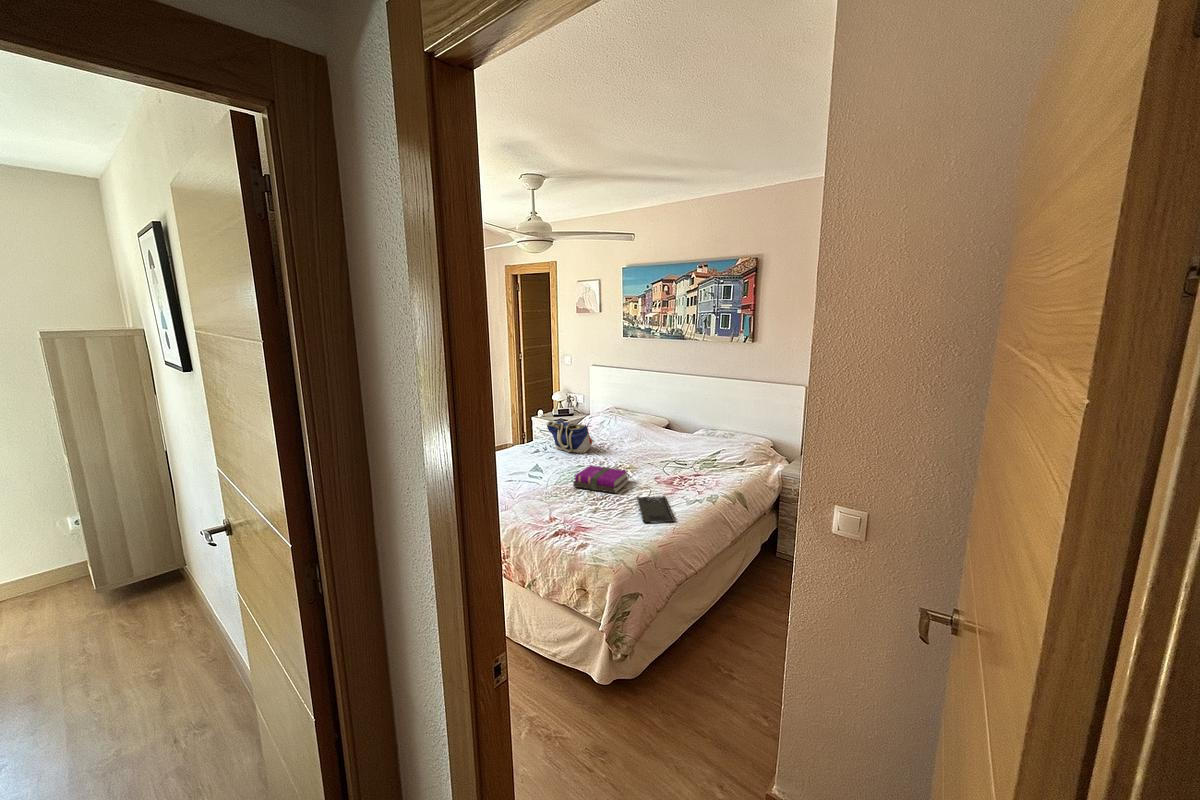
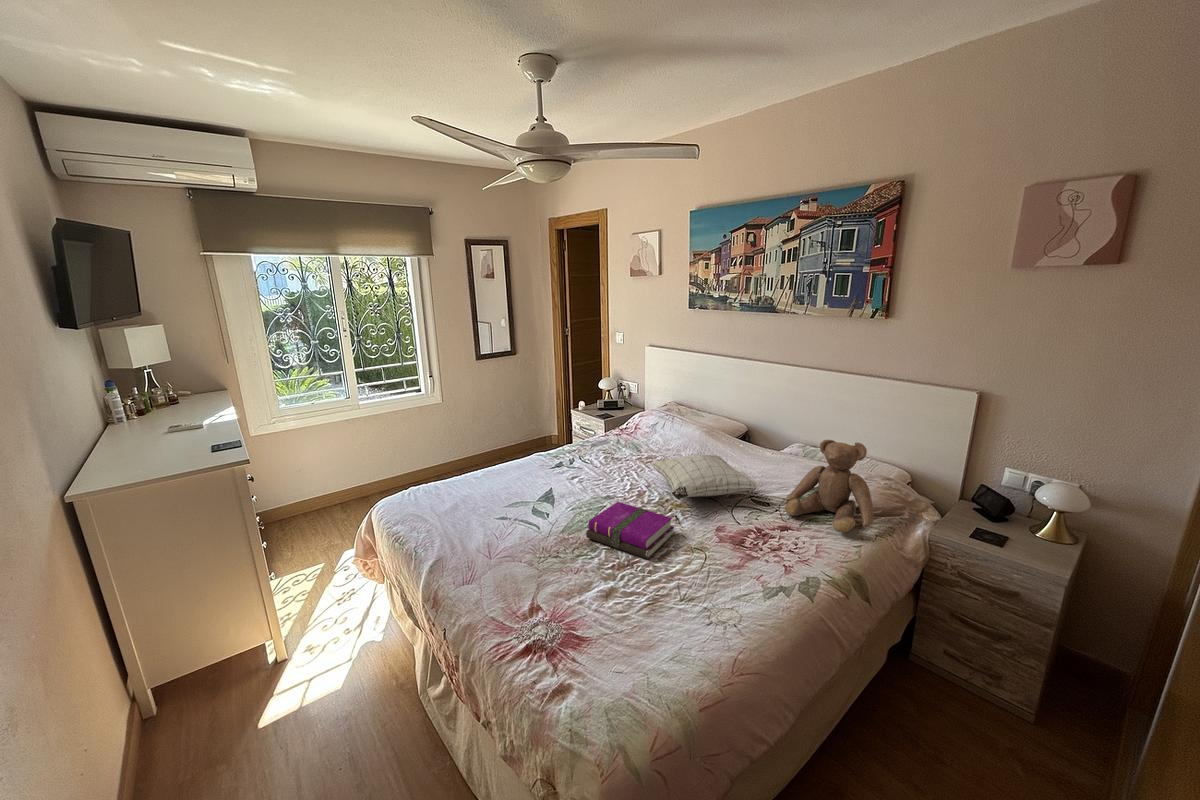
teddy bear: none [696,419,748,473] -> present [785,440,874,533]
tote bag: present [547,421,593,453] -> none [571,424,634,472]
pillow: none [606,435,679,461] -> present [650,454,758,500]
tray: present [637,496,674,522] -> none [681,569,739,643]

